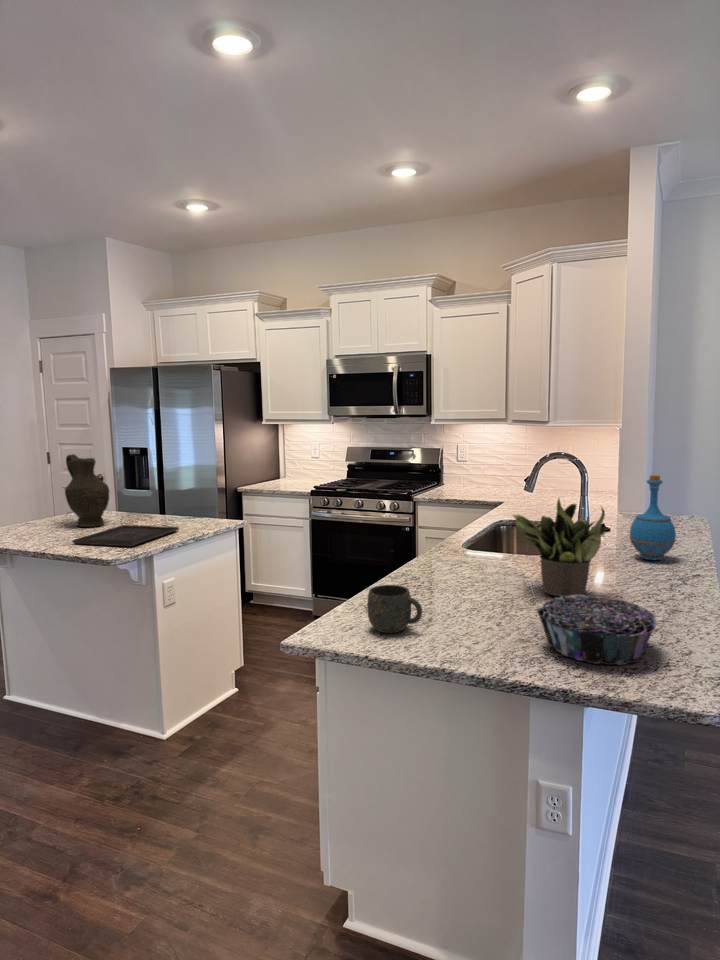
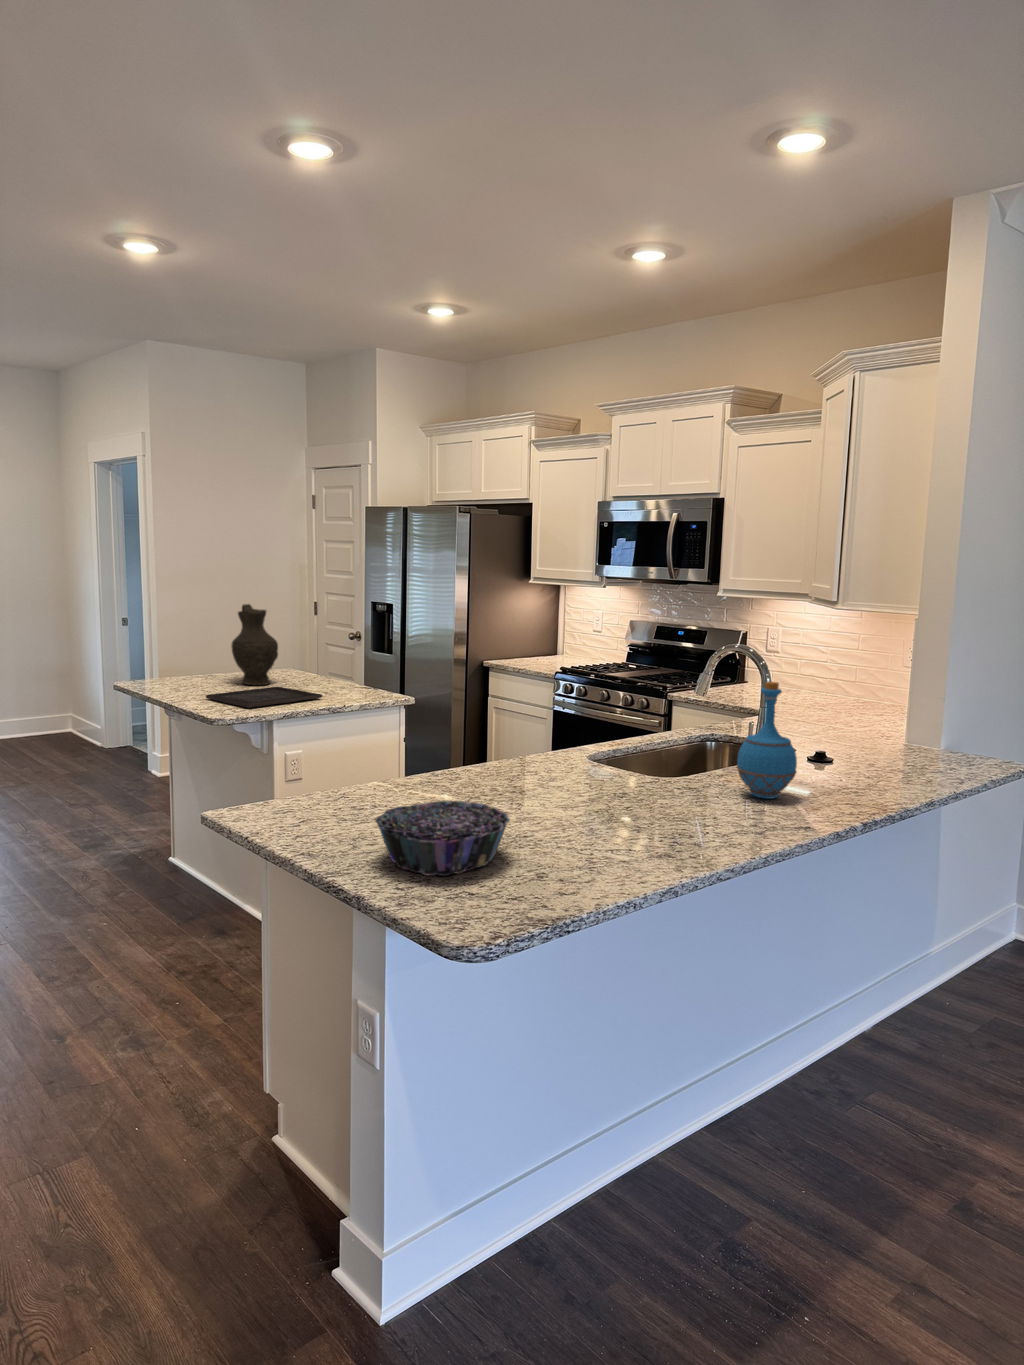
potted plant: present [513,498,607,596] -> none [497,690,599,816]
mug: present [367,585,422,633] -> none [274,763,322,813]

